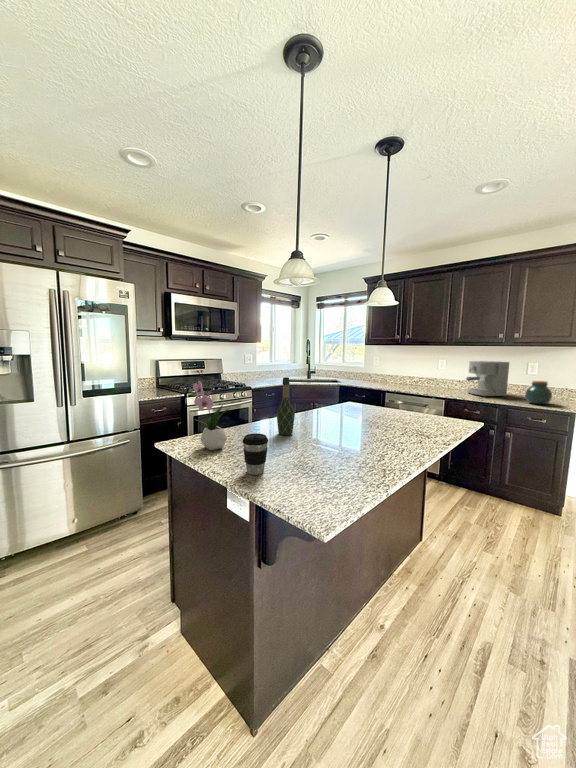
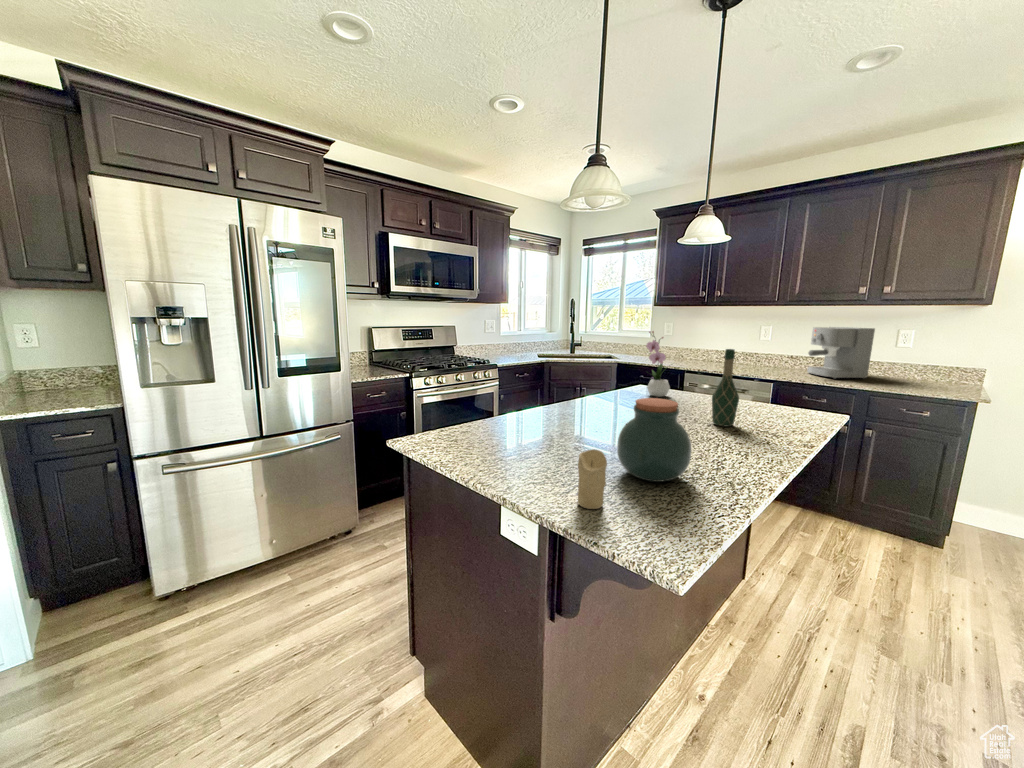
flower arrangement: present [193,370,229,450] -> present [647,331,670,397]
wine bottle: present [277,377,295,435] -> present [712,349,739,427]
jar: present [525,381,552,404] -> present [617,398,691,482]
coffee cup: present [242,433,268,475] -> none [526,429,563,488]
candle: none [273,447,293,489] -> present [578,449,607,509]

